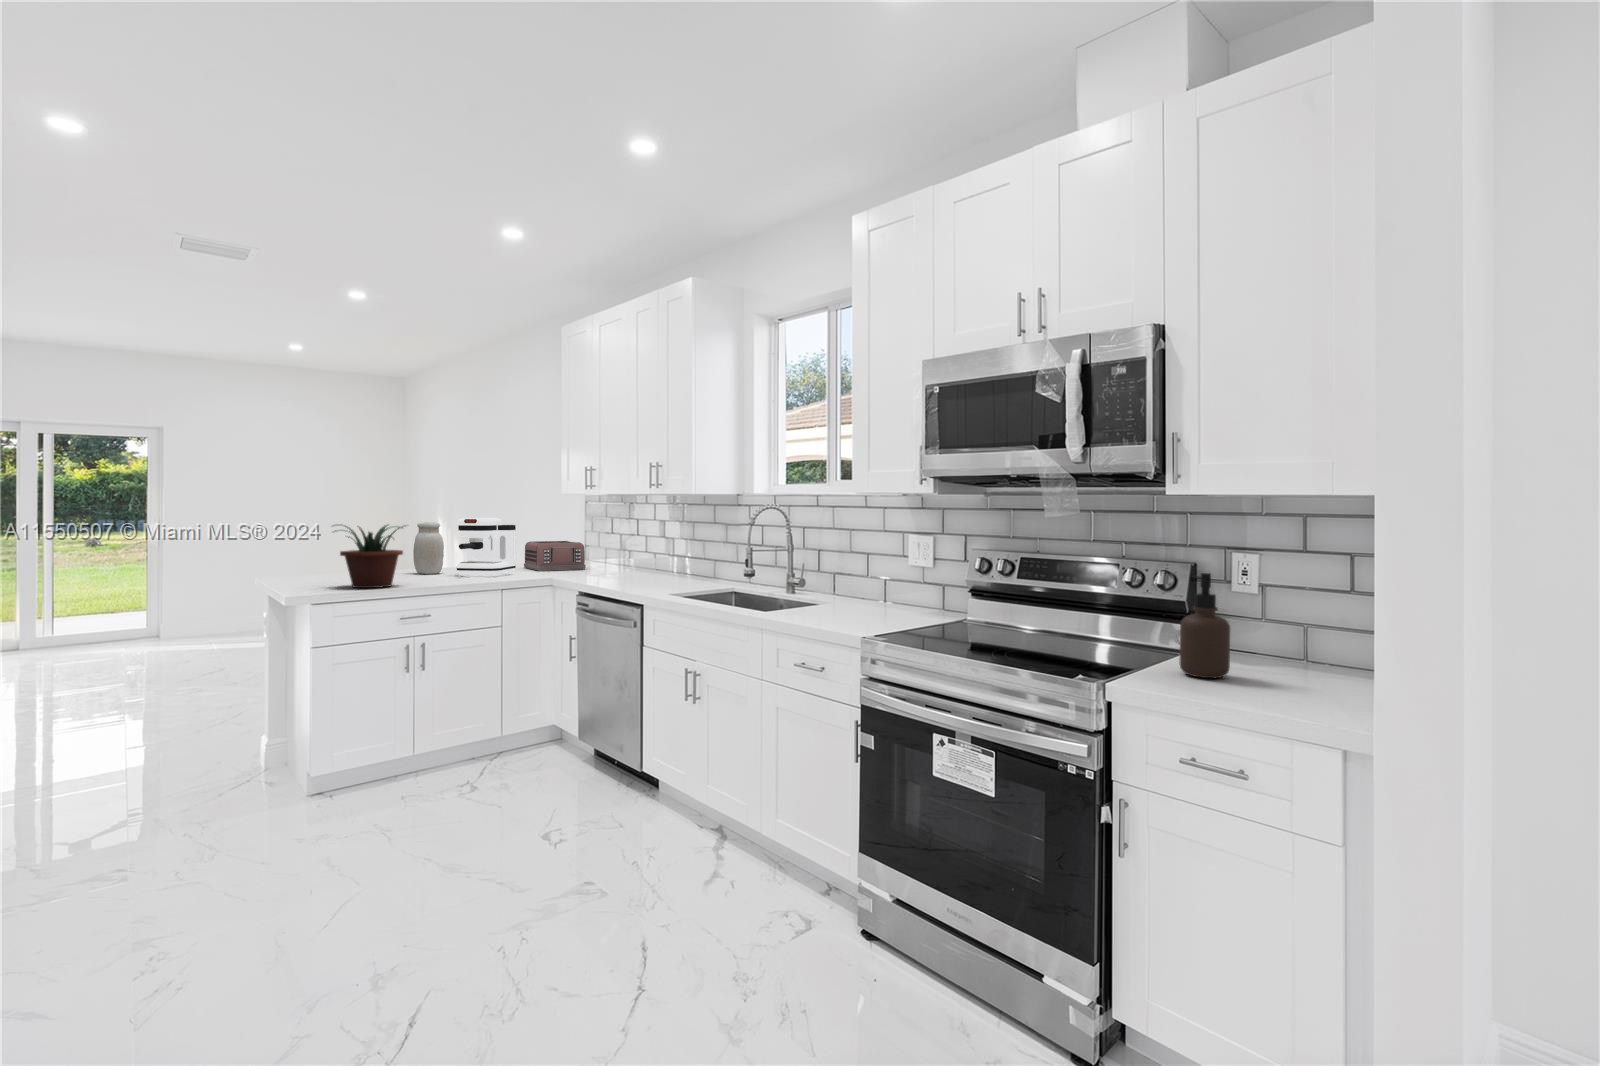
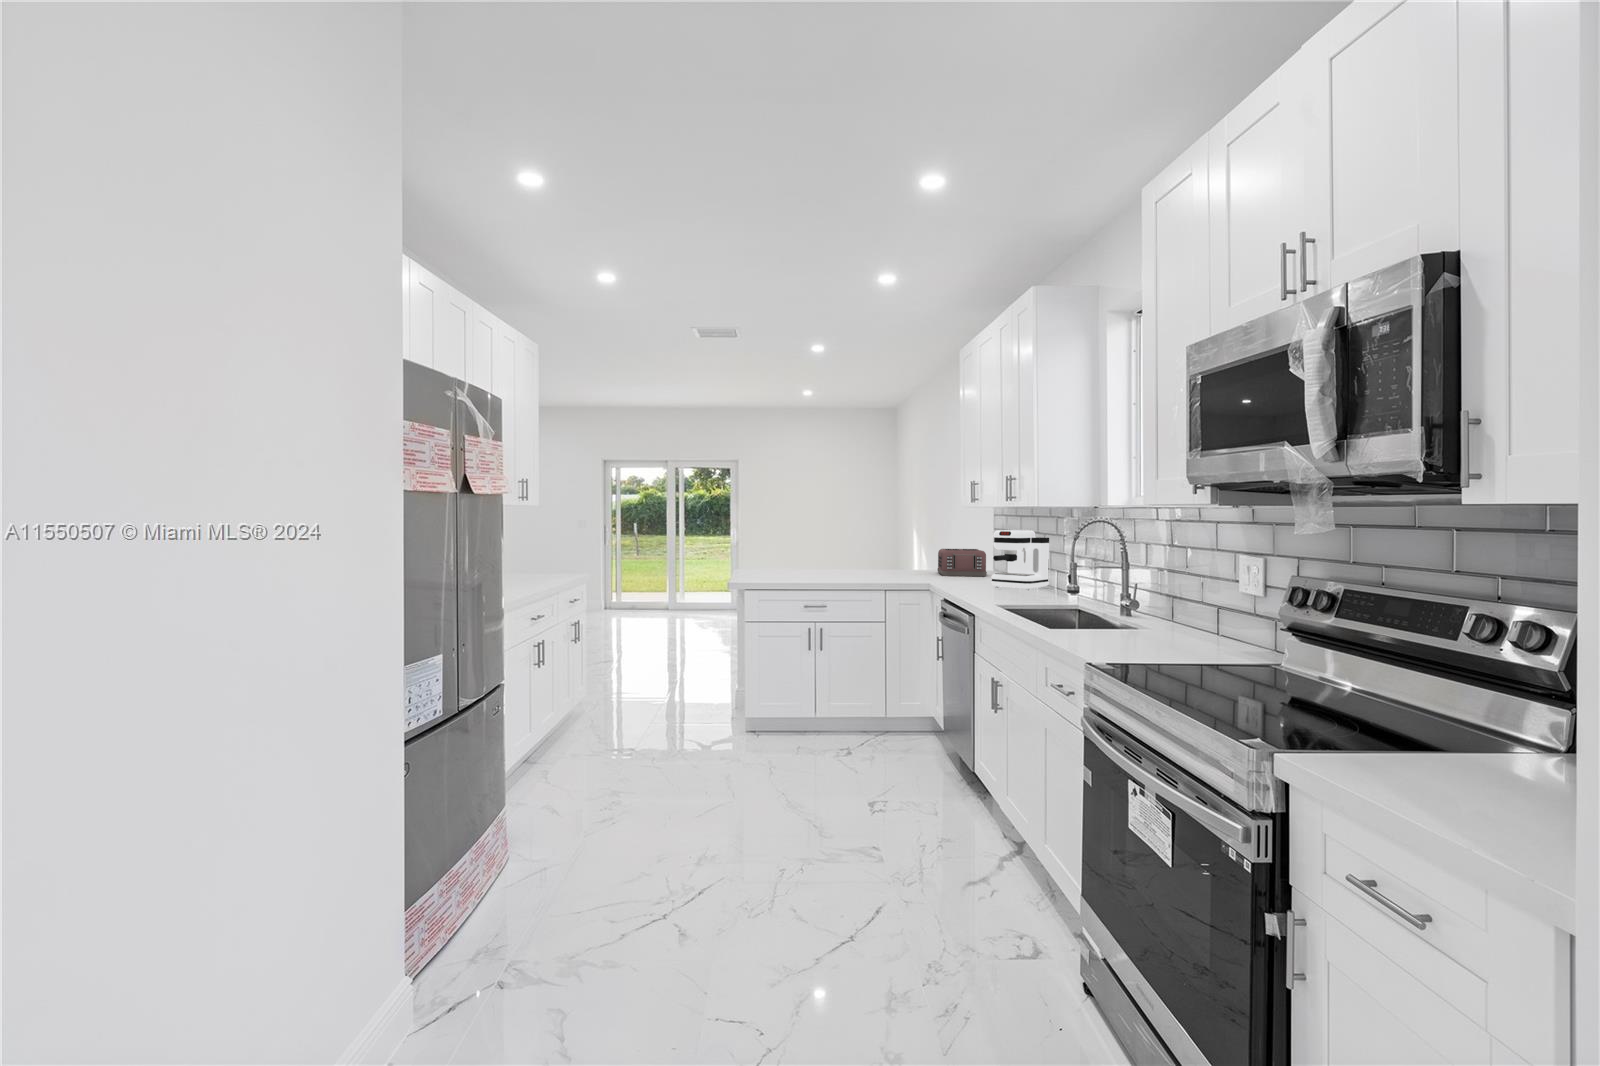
coffee maker: present [456,518,516,577] -> present [991,530,1049,590]
jar: present [413,522,444,574] -> none [842,530,865,573]
potted plant: present [335,525,403,588] -> none [765,531,818,582]
soap dispenser: present [1180,573,1230,678] -> none [1432,618,1521,779]

